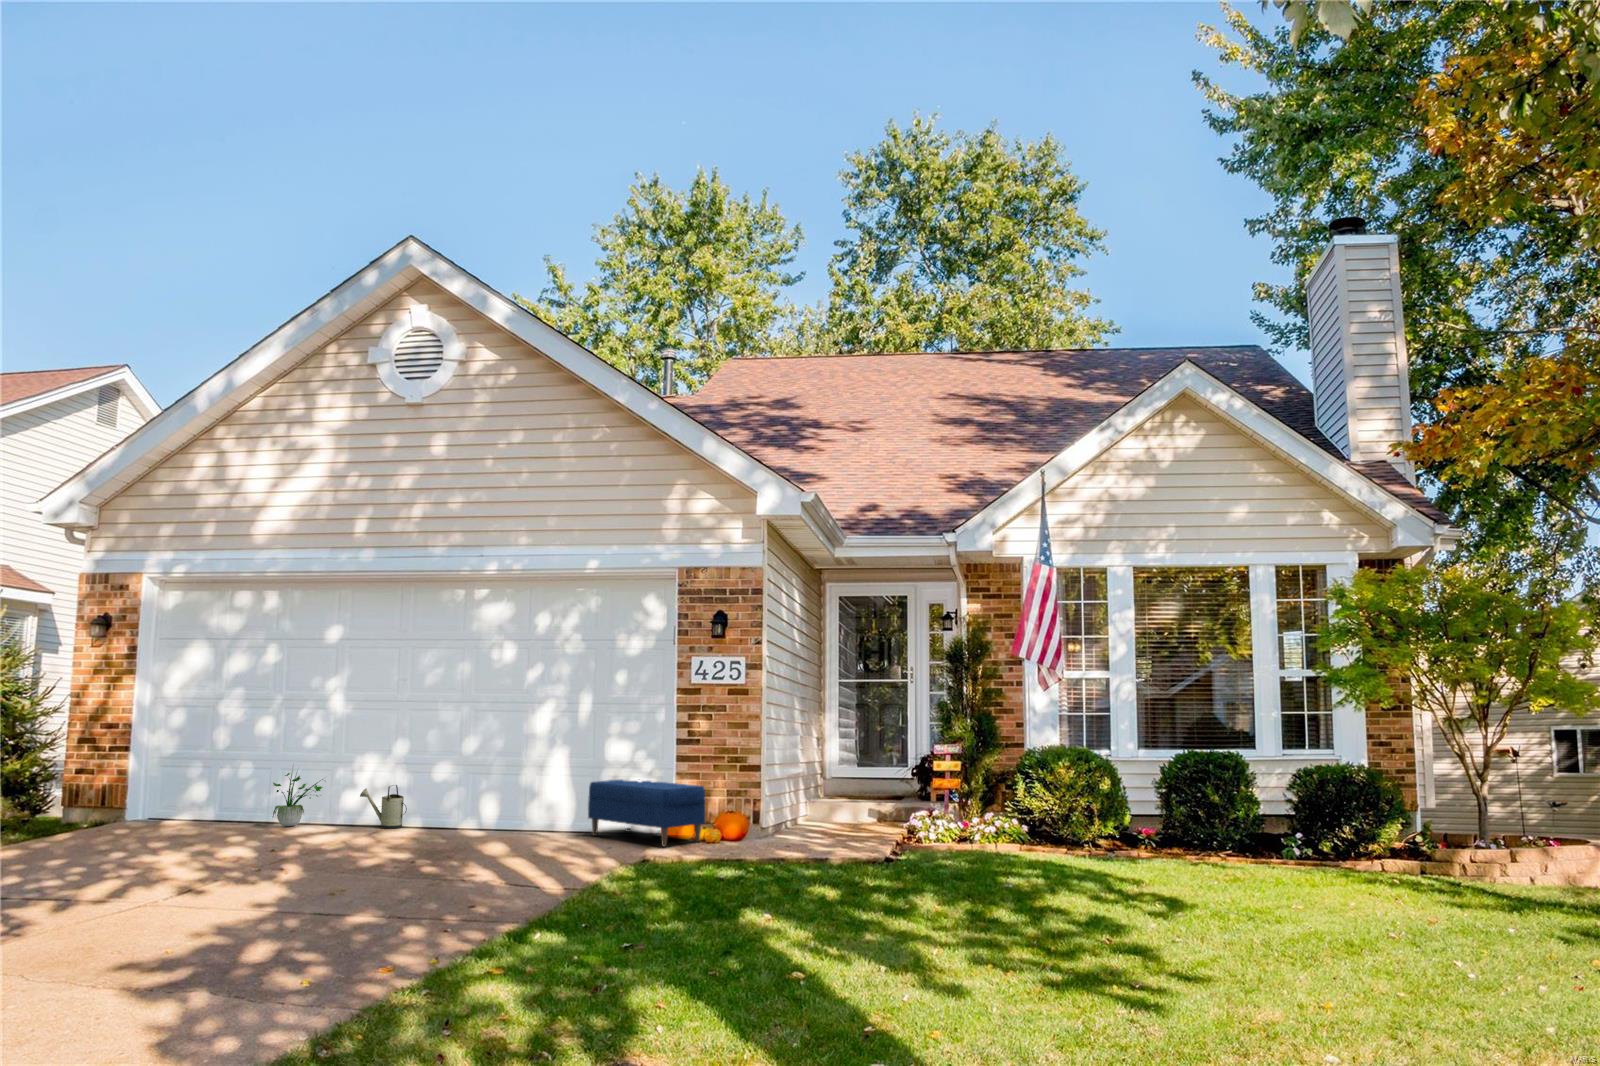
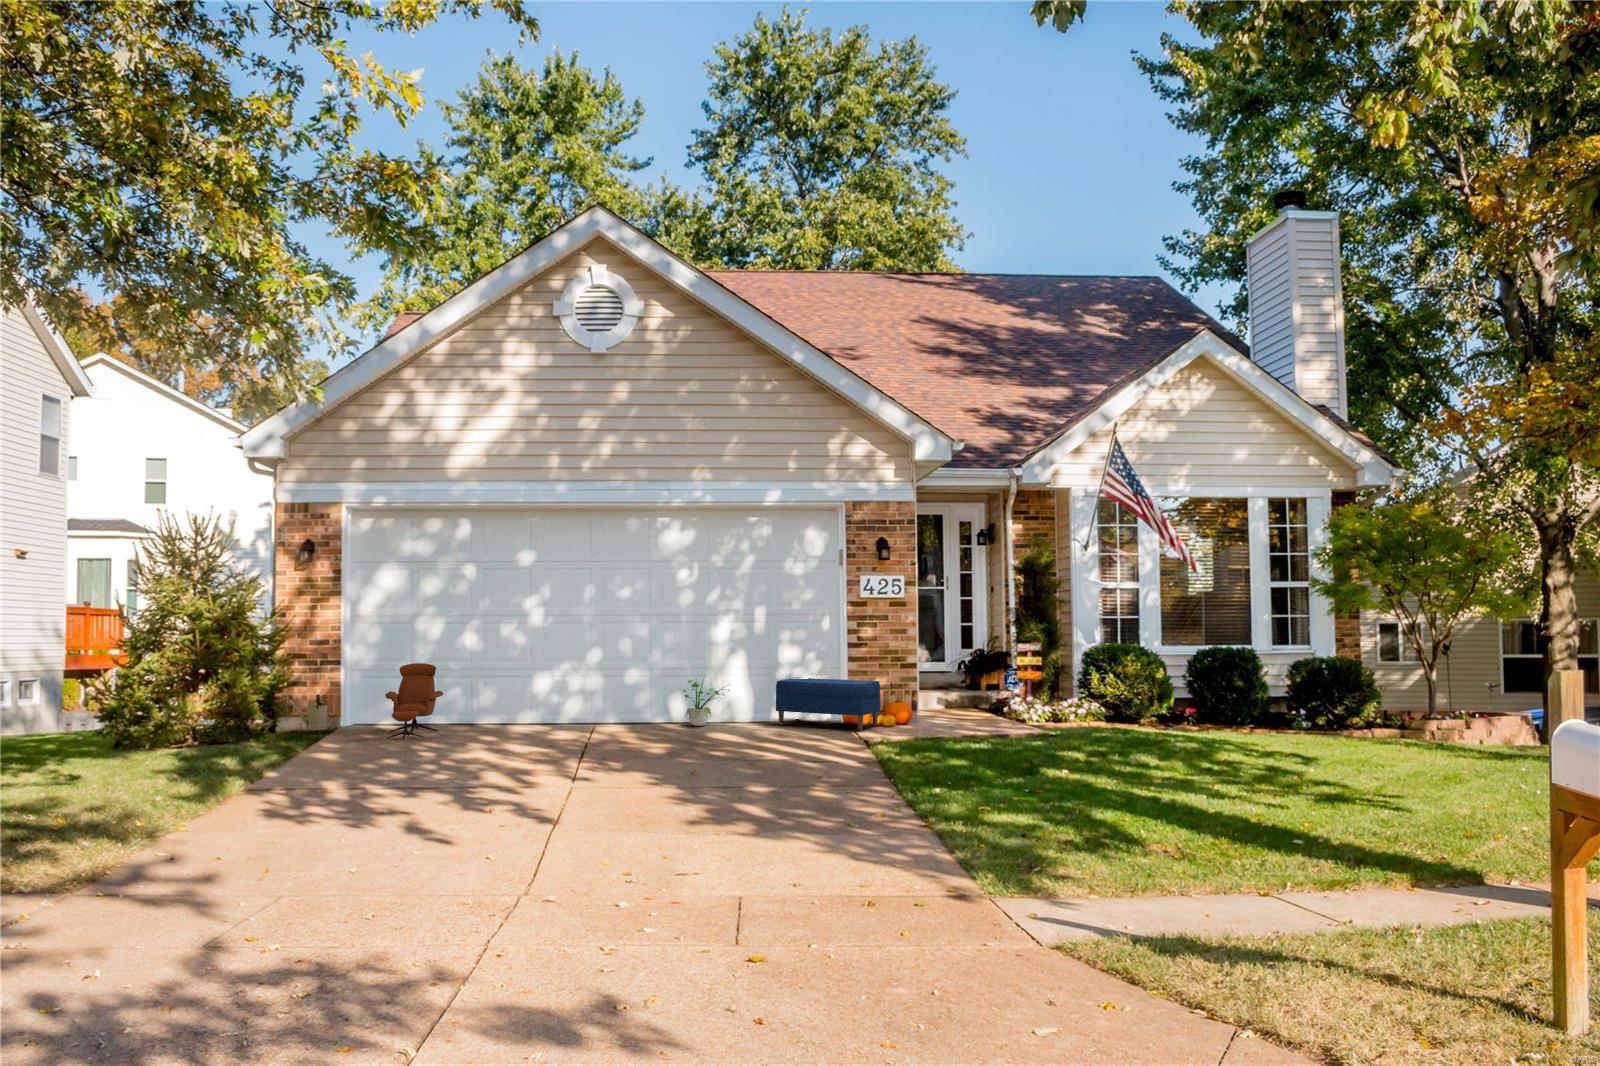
lounge chair: none [151,749,238,835] -> present [385,663,443,740]
potted plant: present [273,771,323,826] -> present [682,680,729,726]
watering can: present [360,785,407,829] -> present [286,694,328,733]

